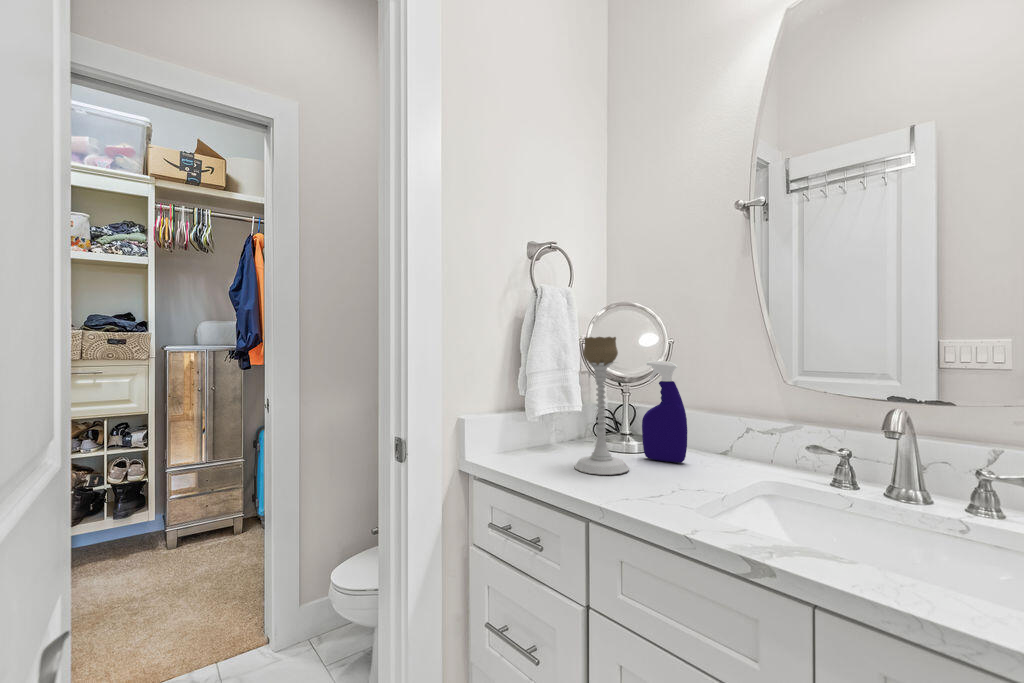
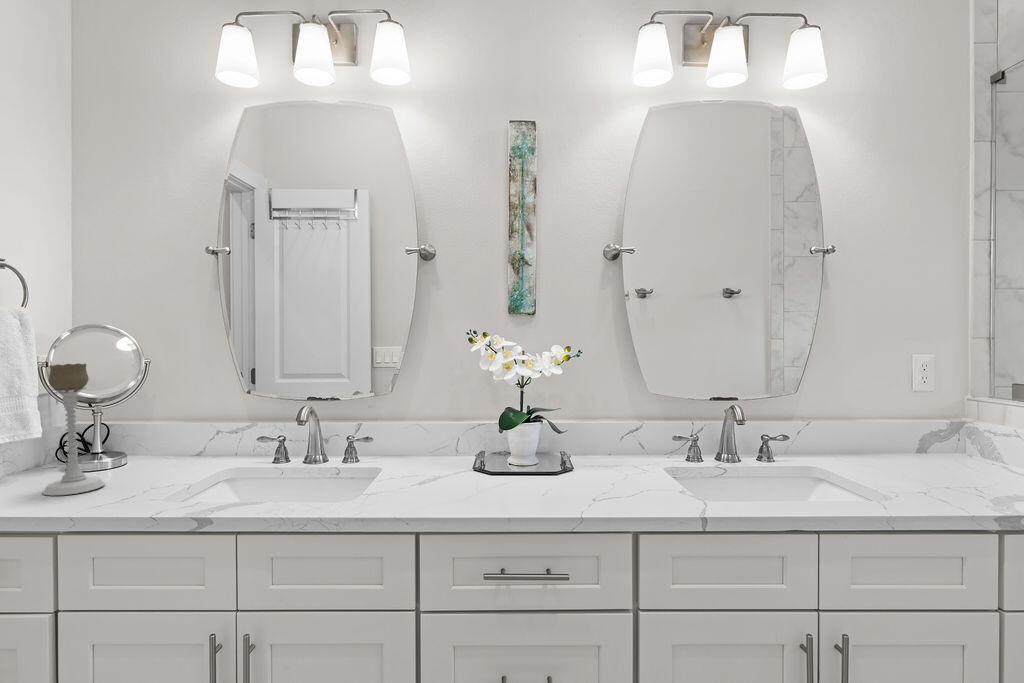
spray bottle: present [642,361,687,463] -> none [116,381,162,472]

